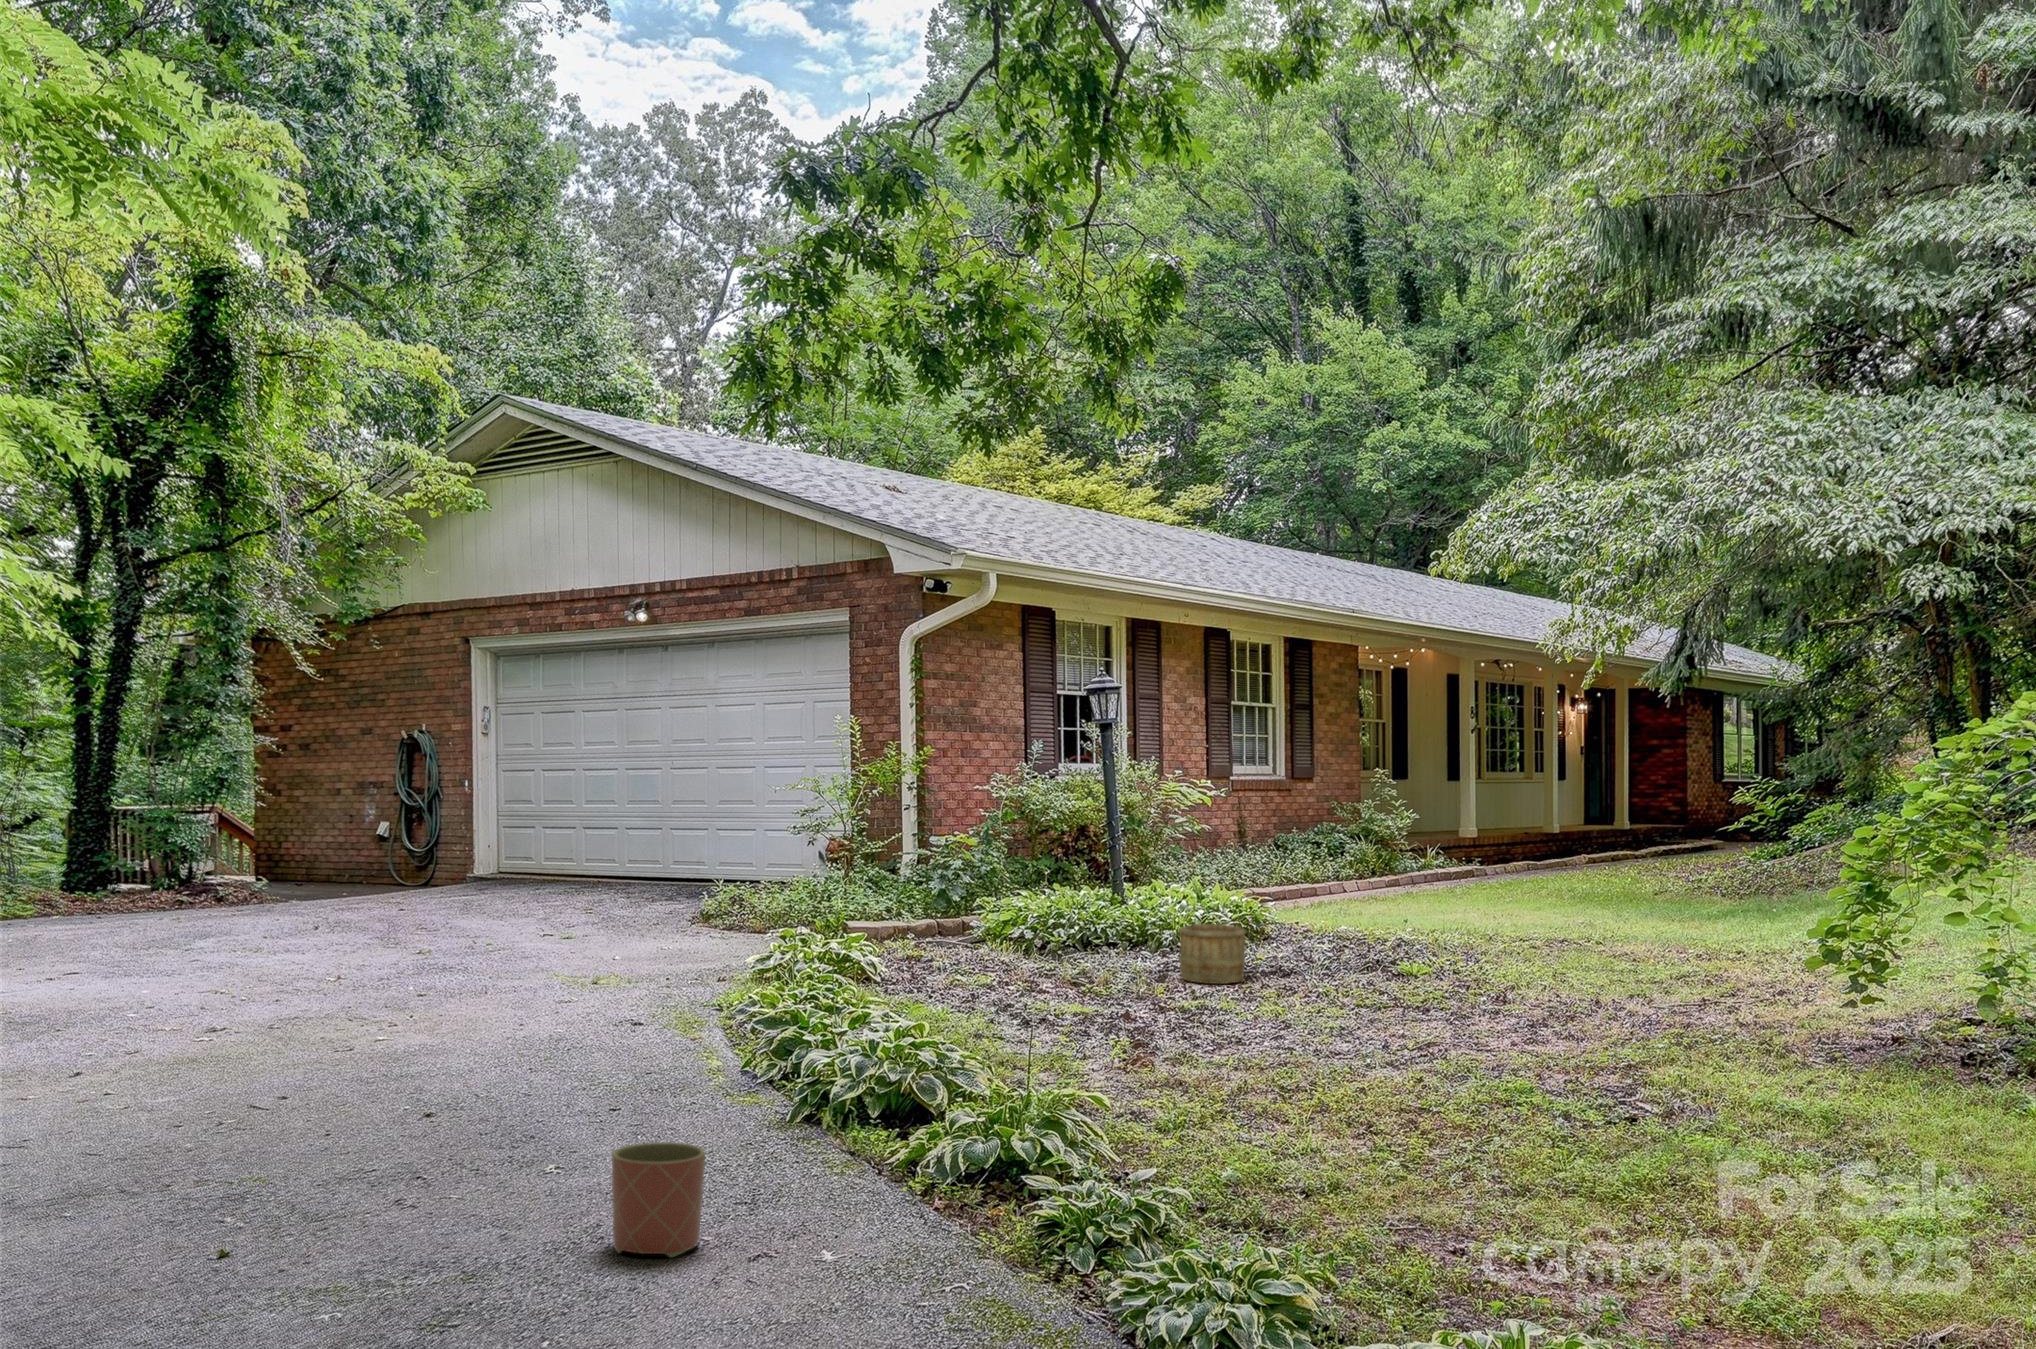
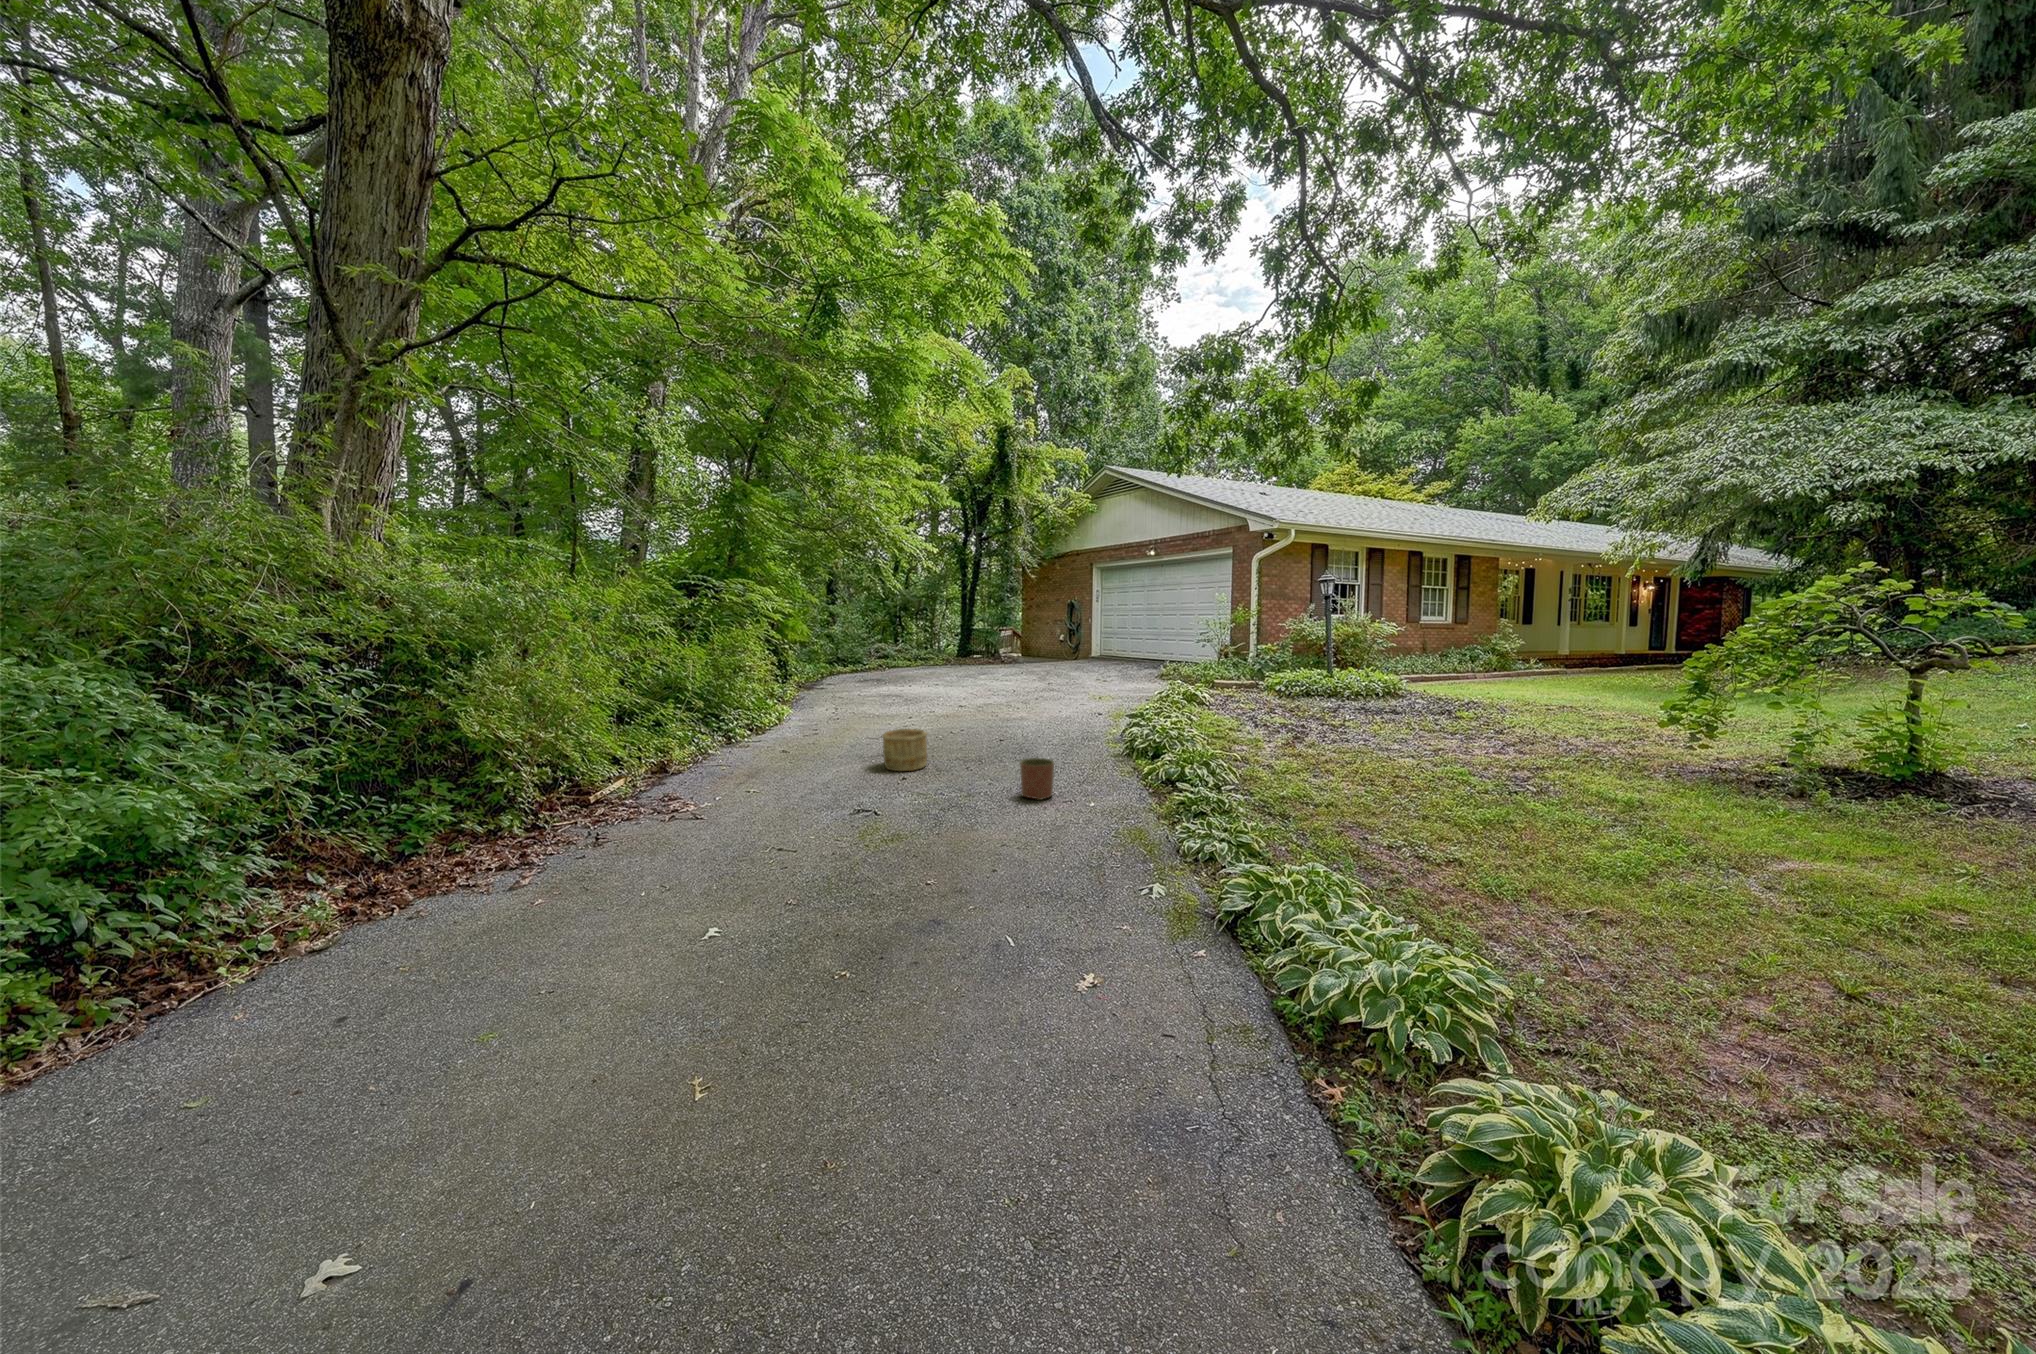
wooden bucket: present [1179,924,1247,984] -> present [881,729,927,771]

